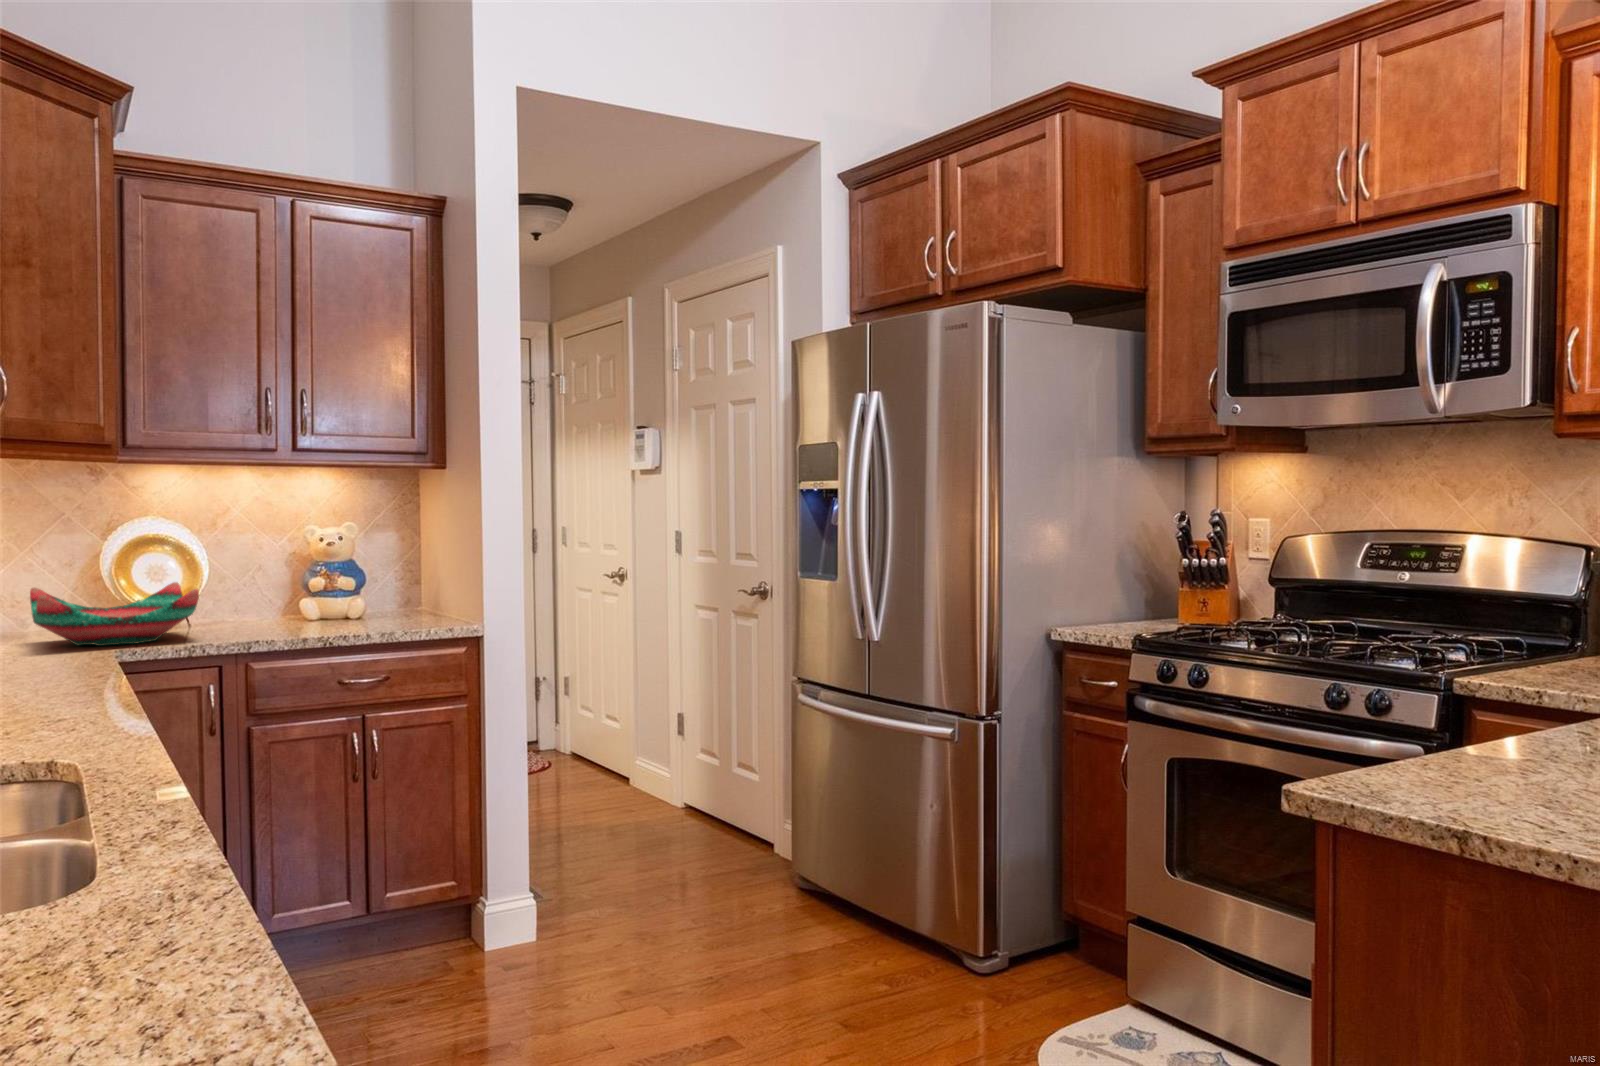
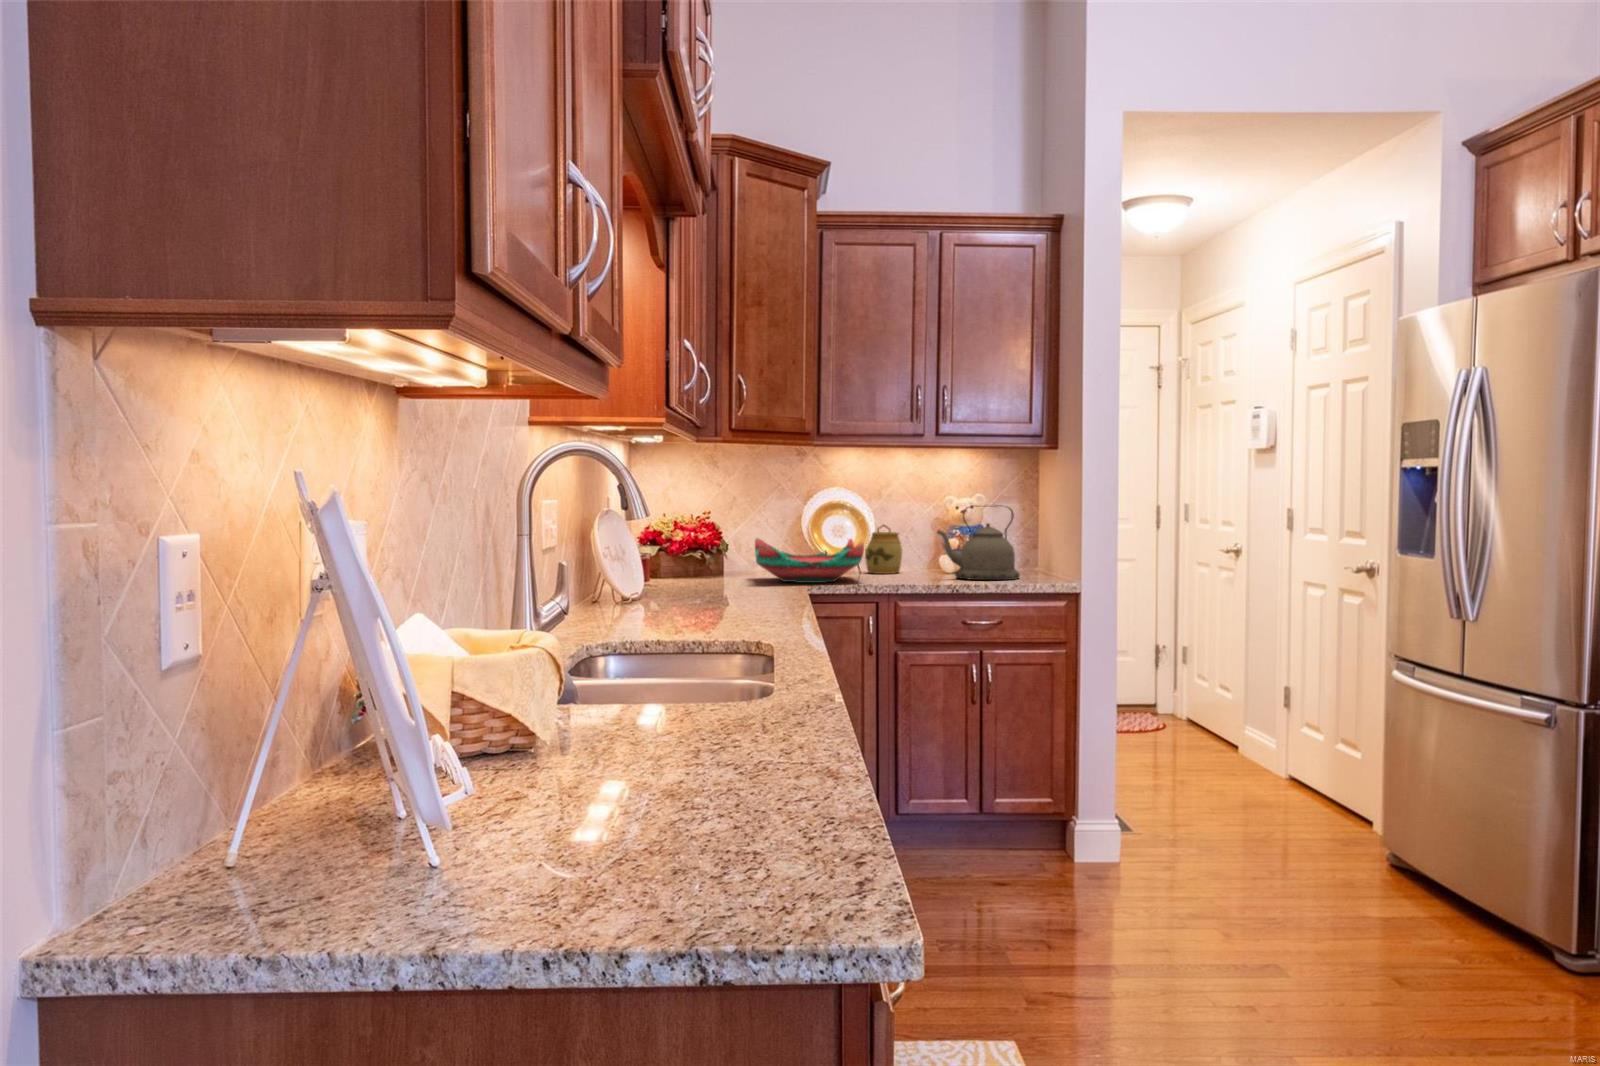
kettle: none [297,535,405,627] -> present [937,505,1020,580]
jar: none [196,562,248,625] -> present [865,524,902,574]

